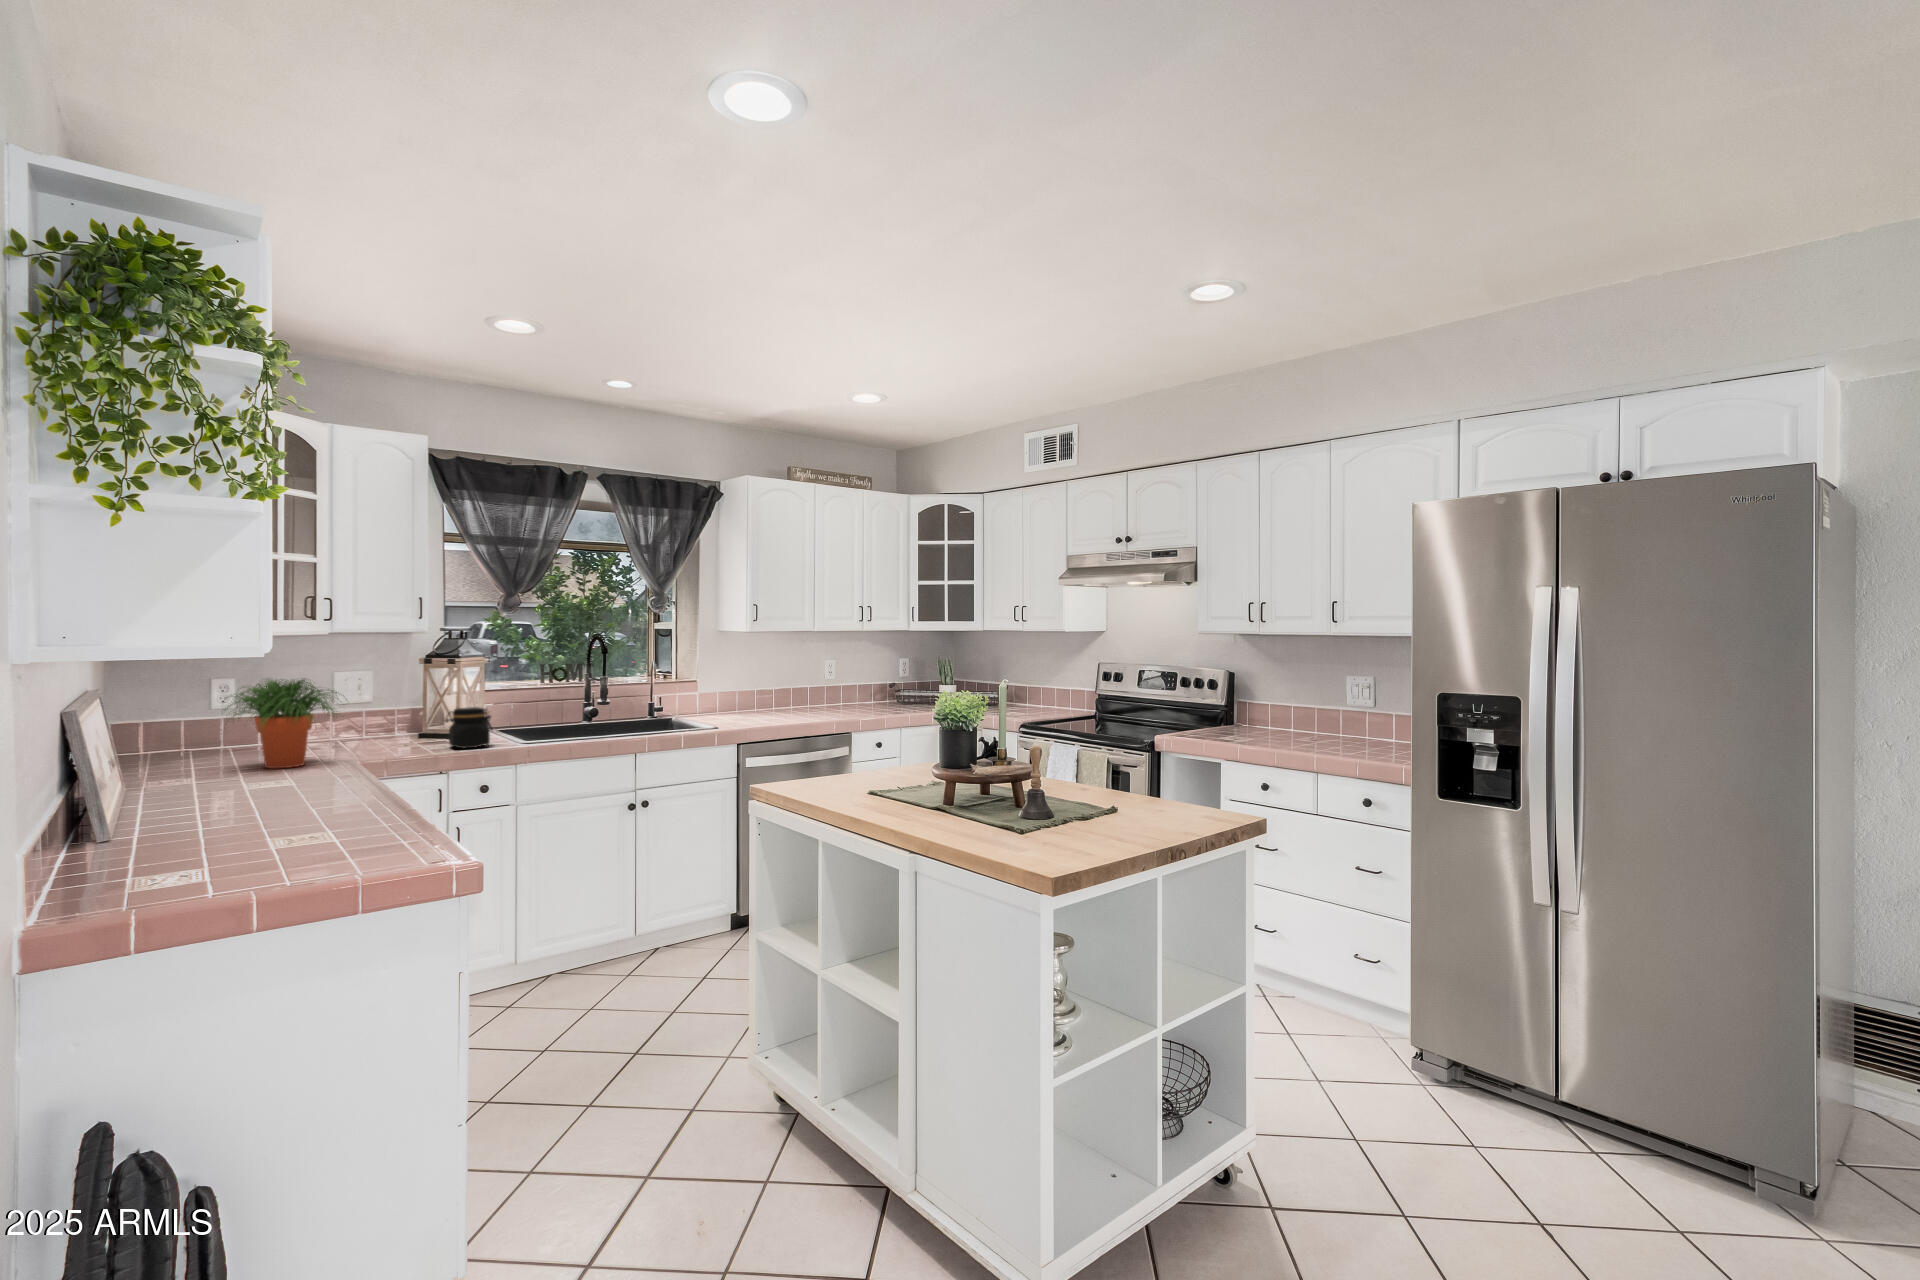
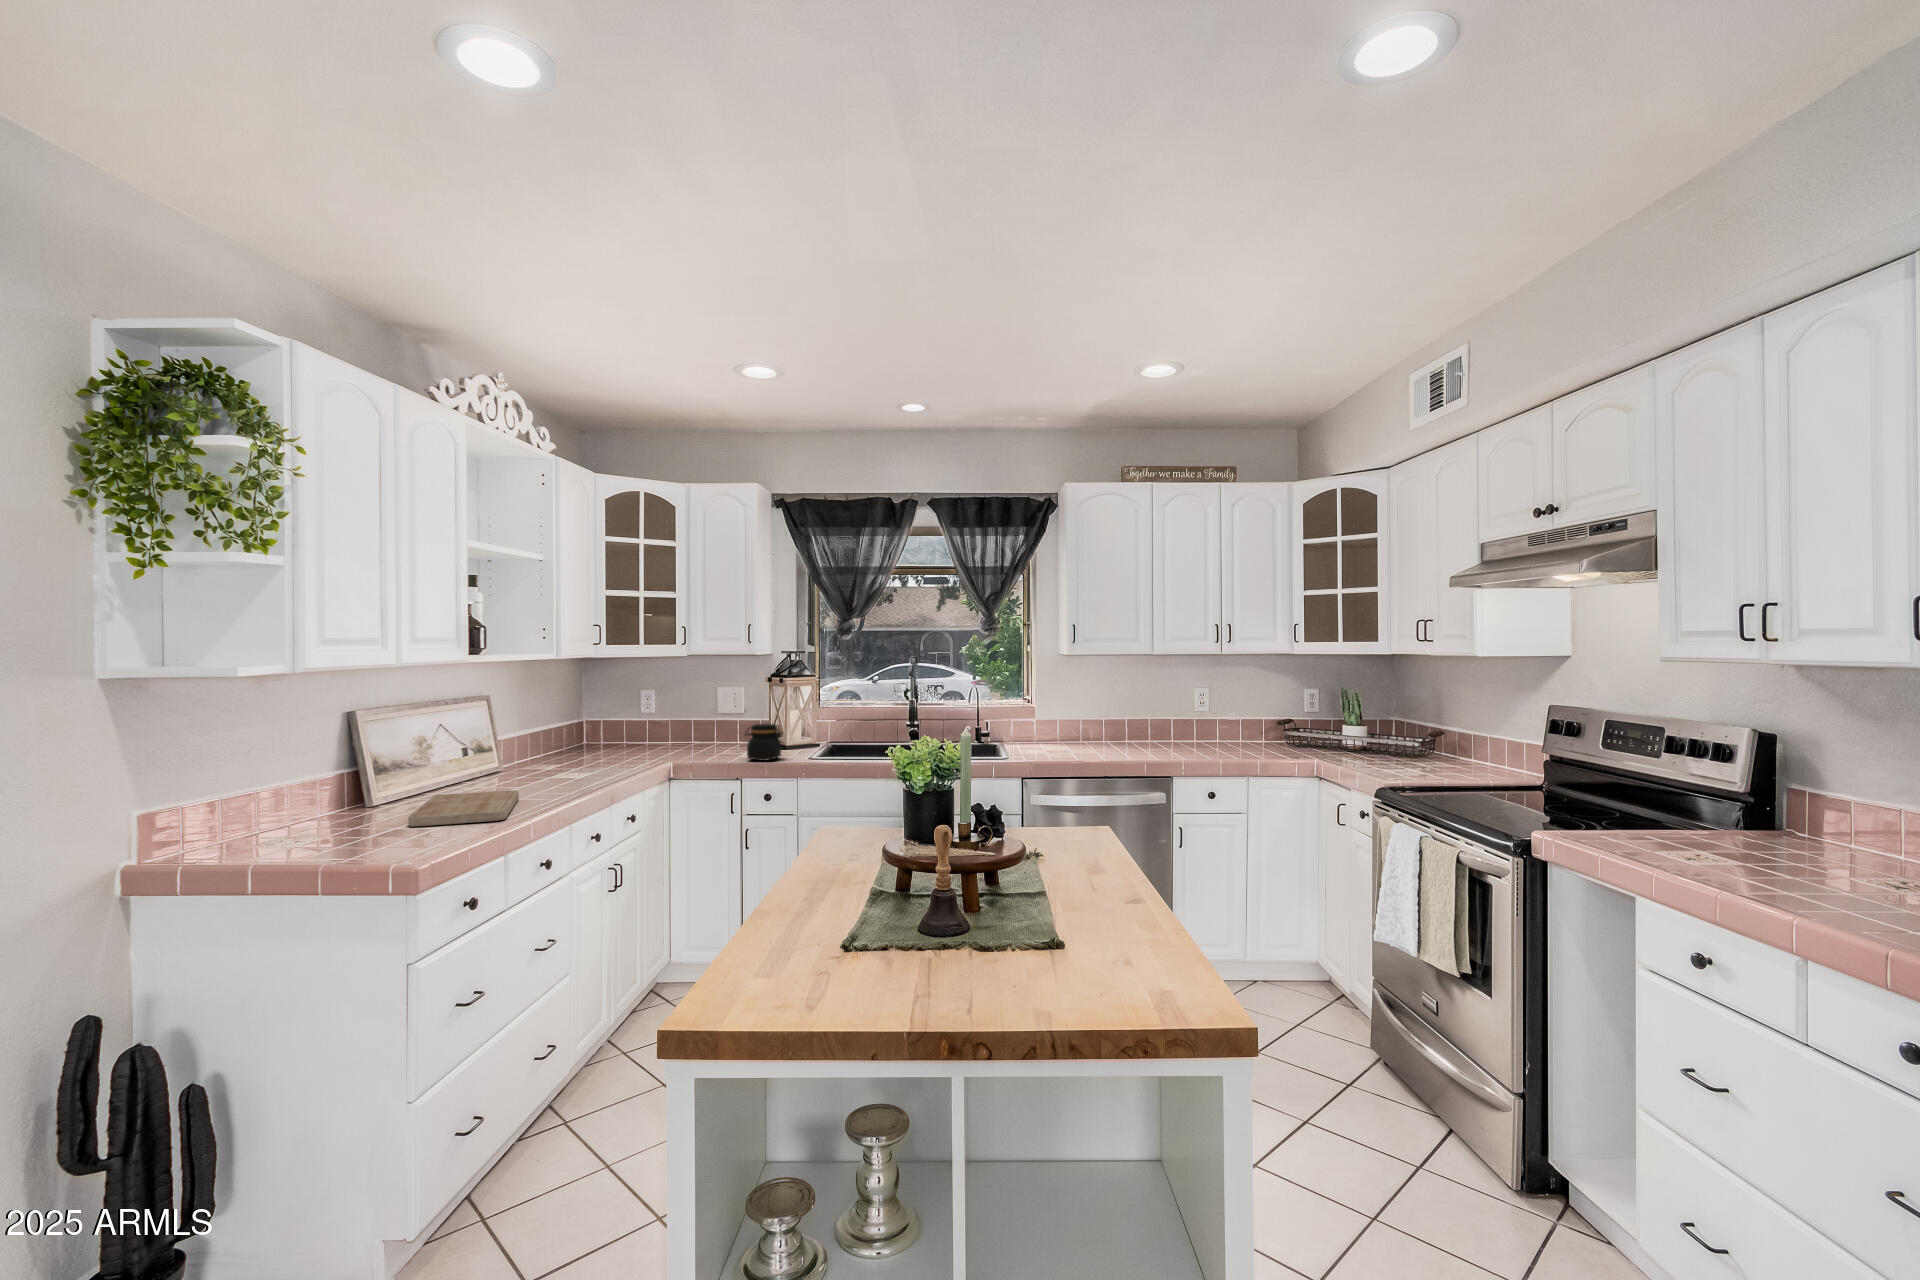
potted plant: present [224,678,347,768] -> none [574,692,662,765]
cutting board: none [198,798,391,844] -> present [408,790,519,826]

